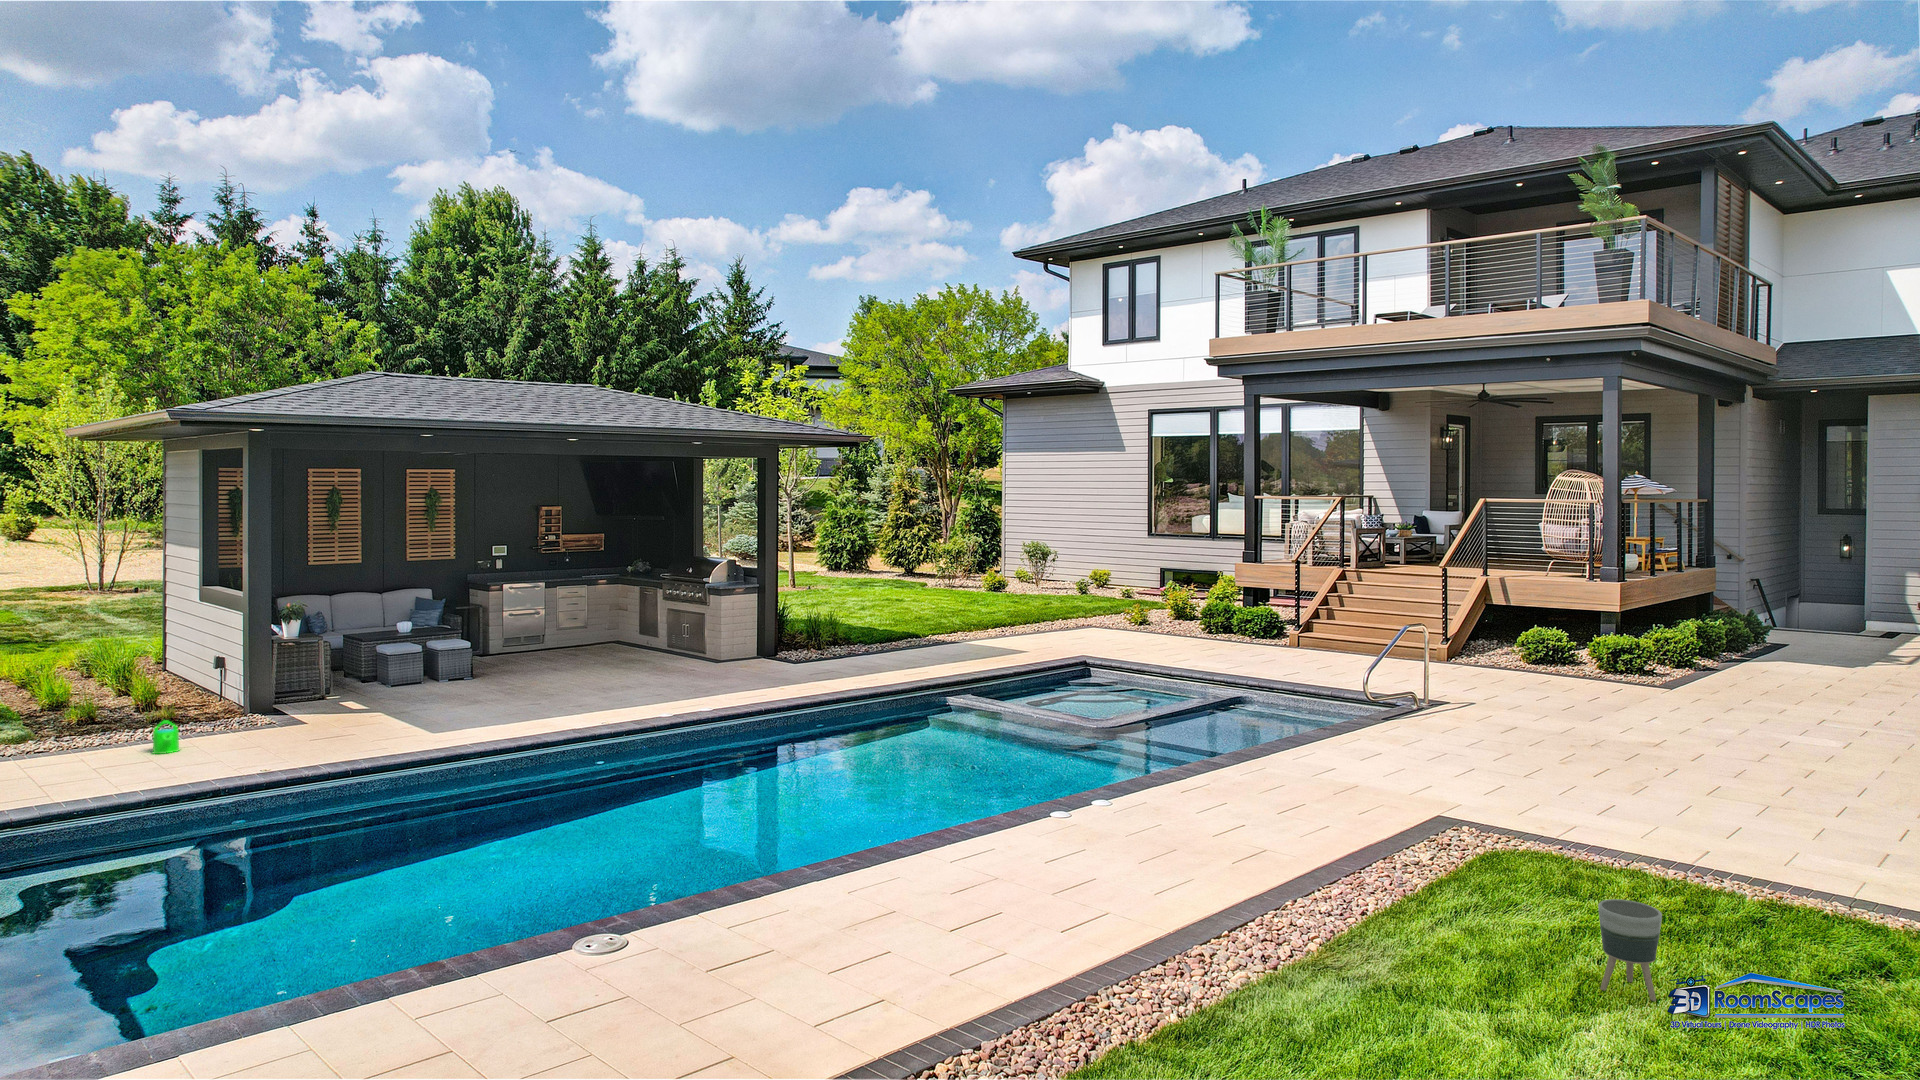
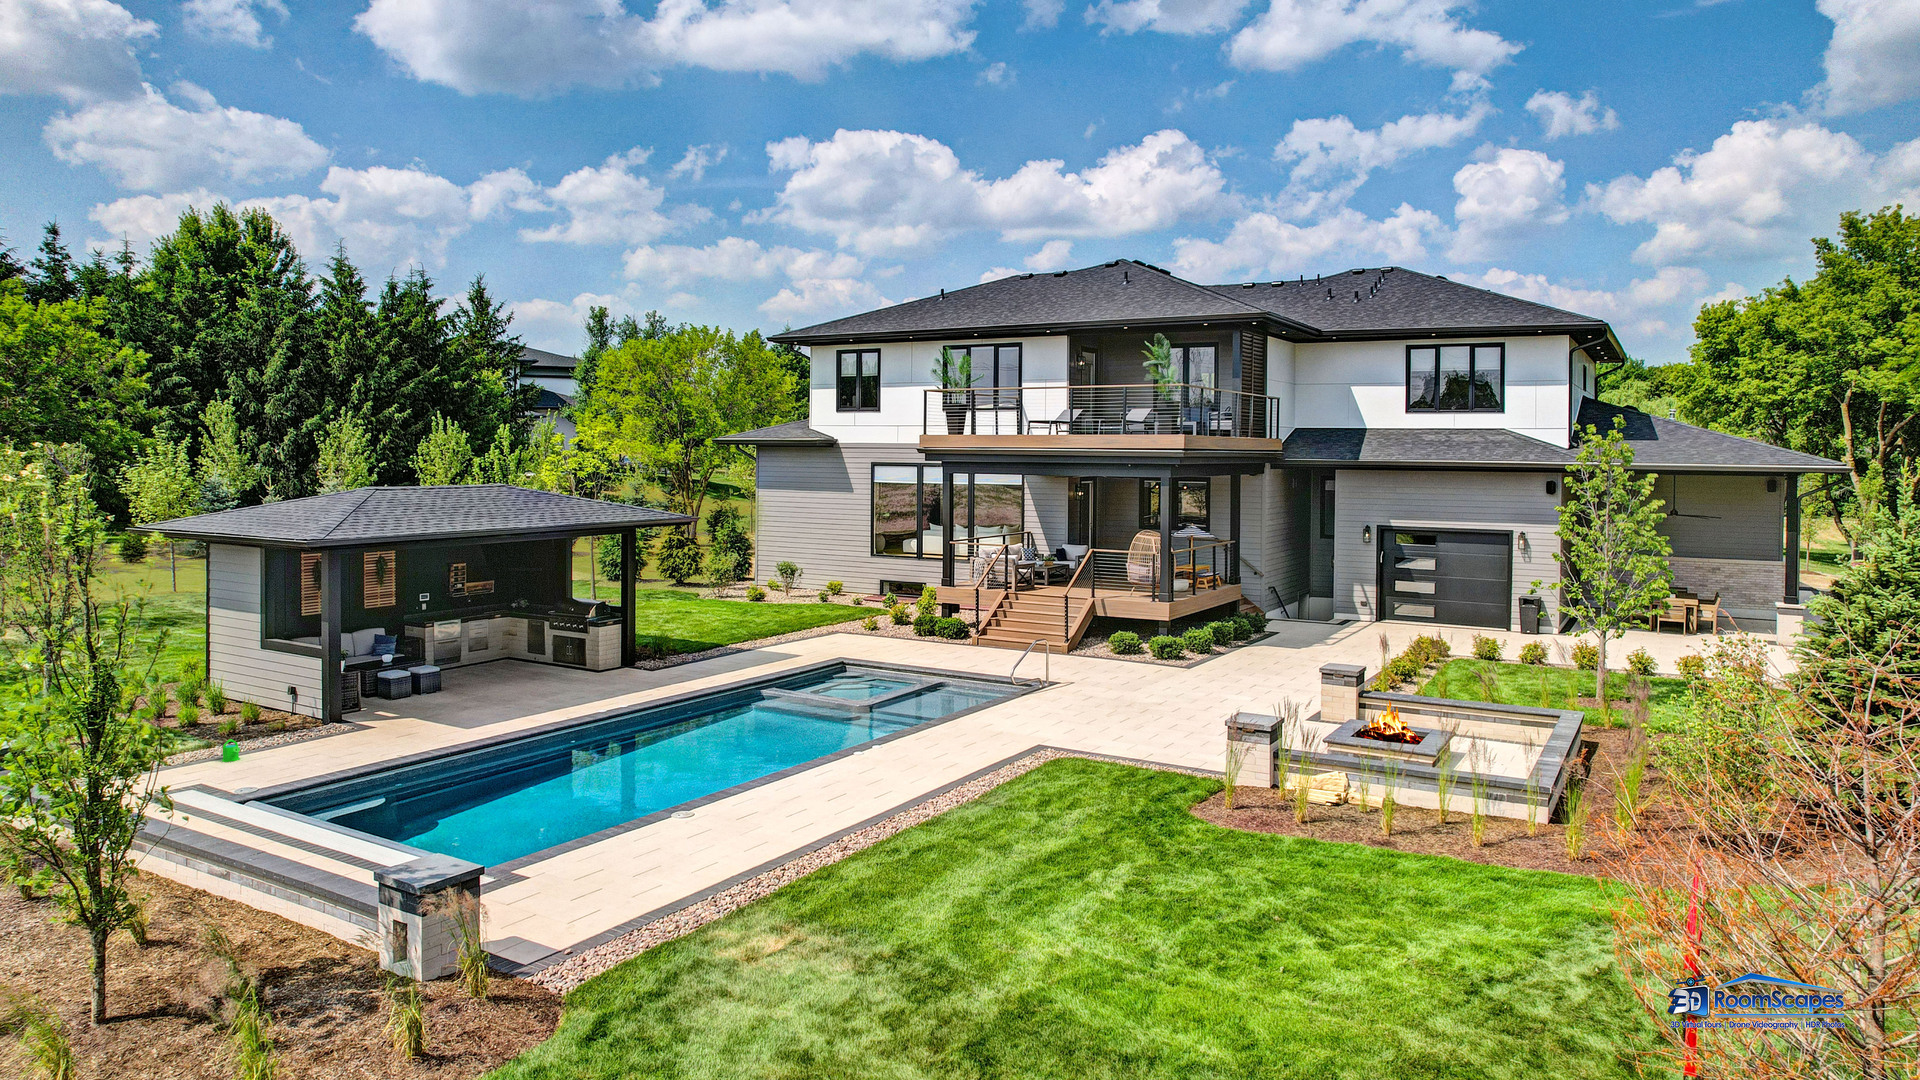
planter: present [1598,899,1662,1001] -> none [1055,776,1077,814]

